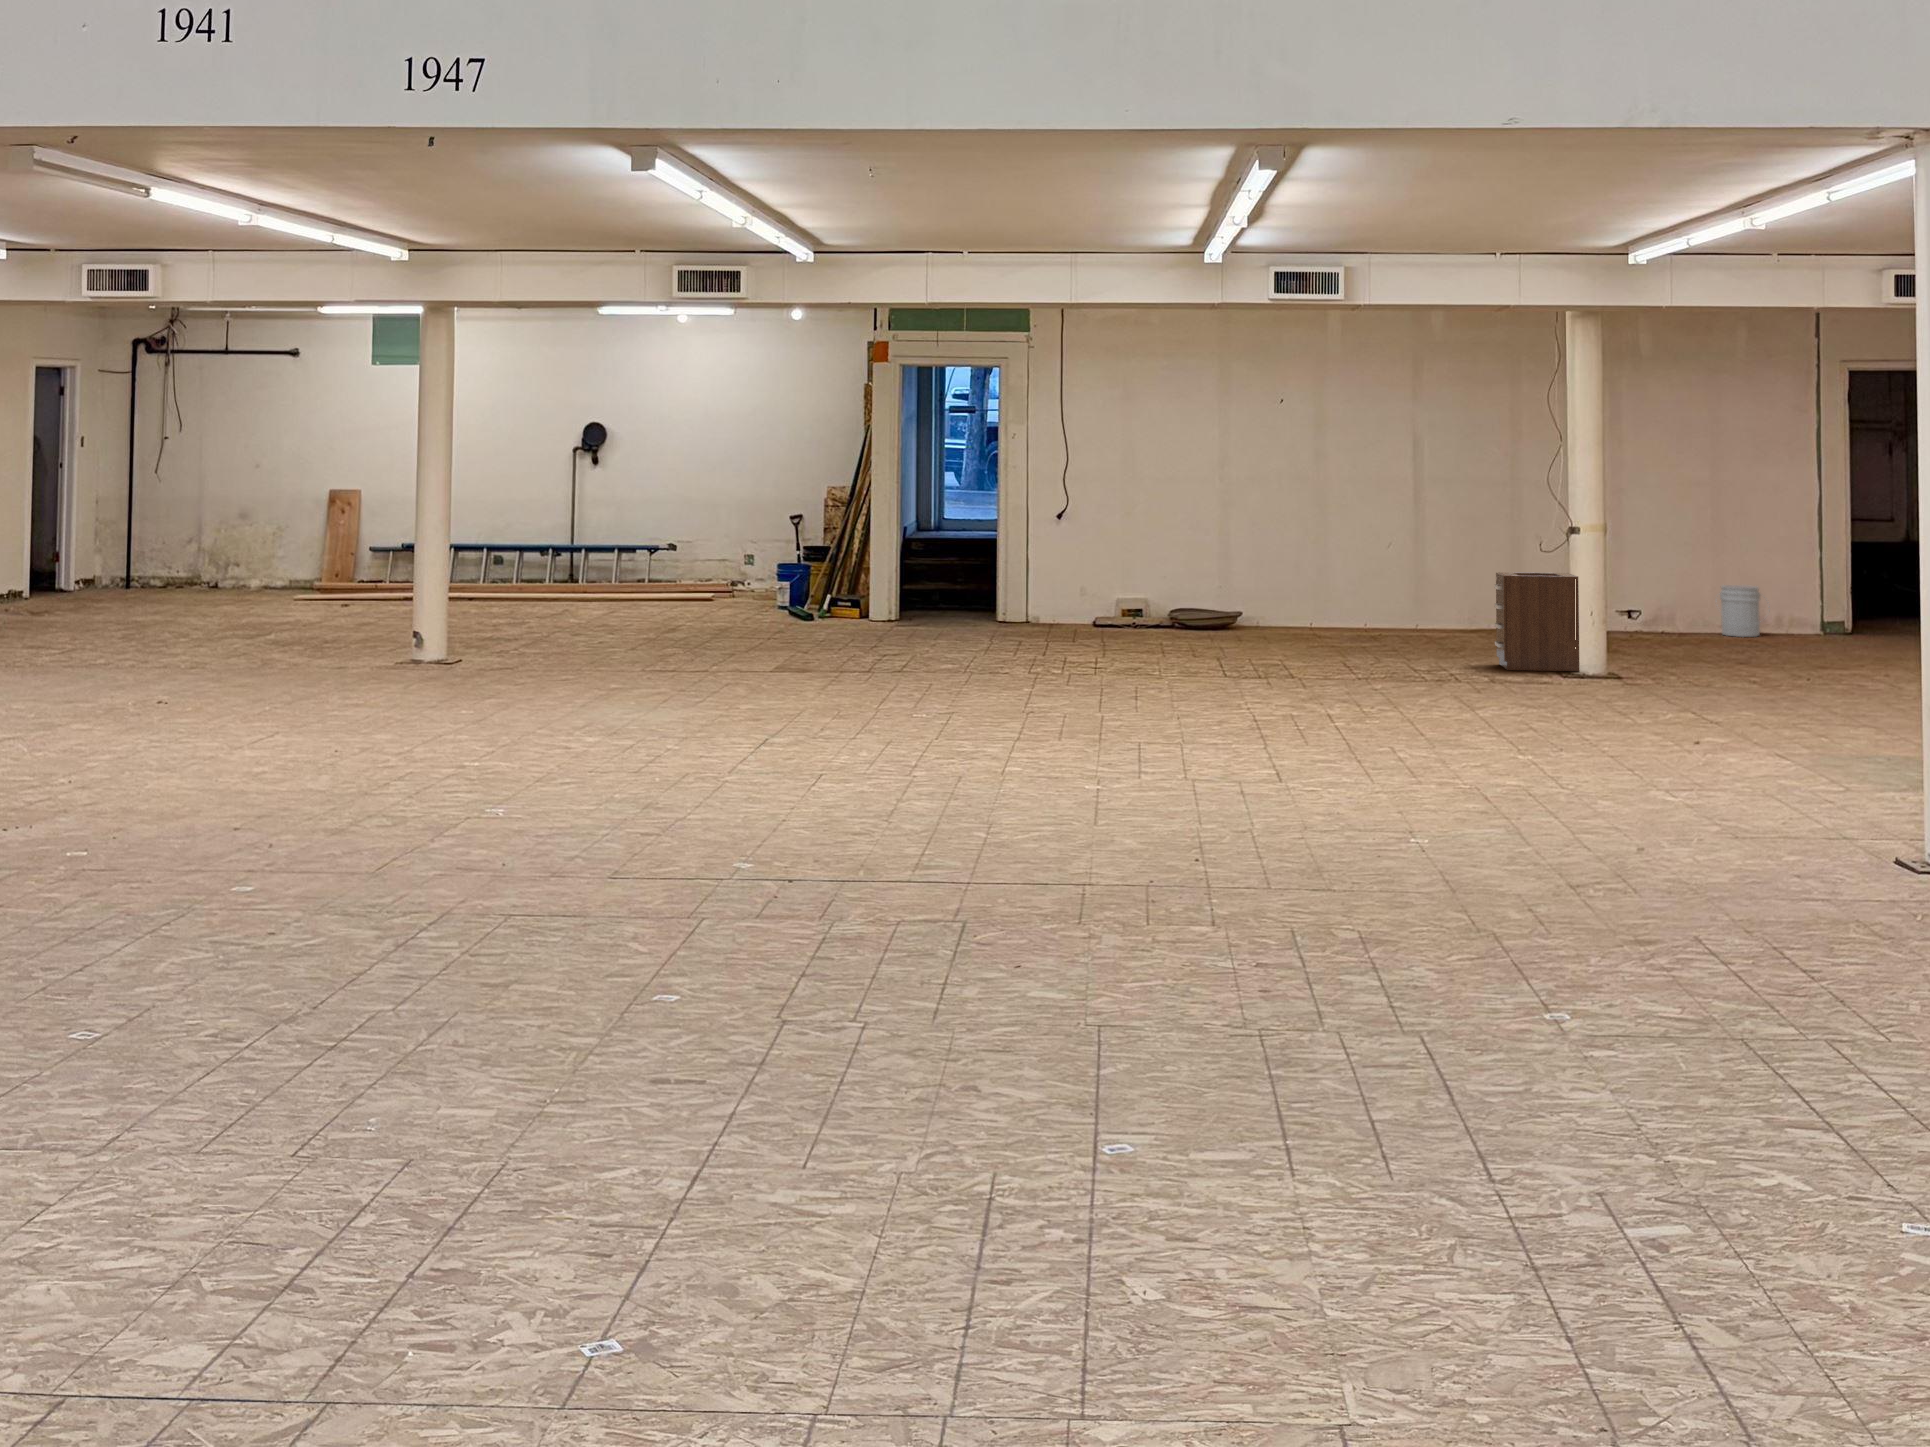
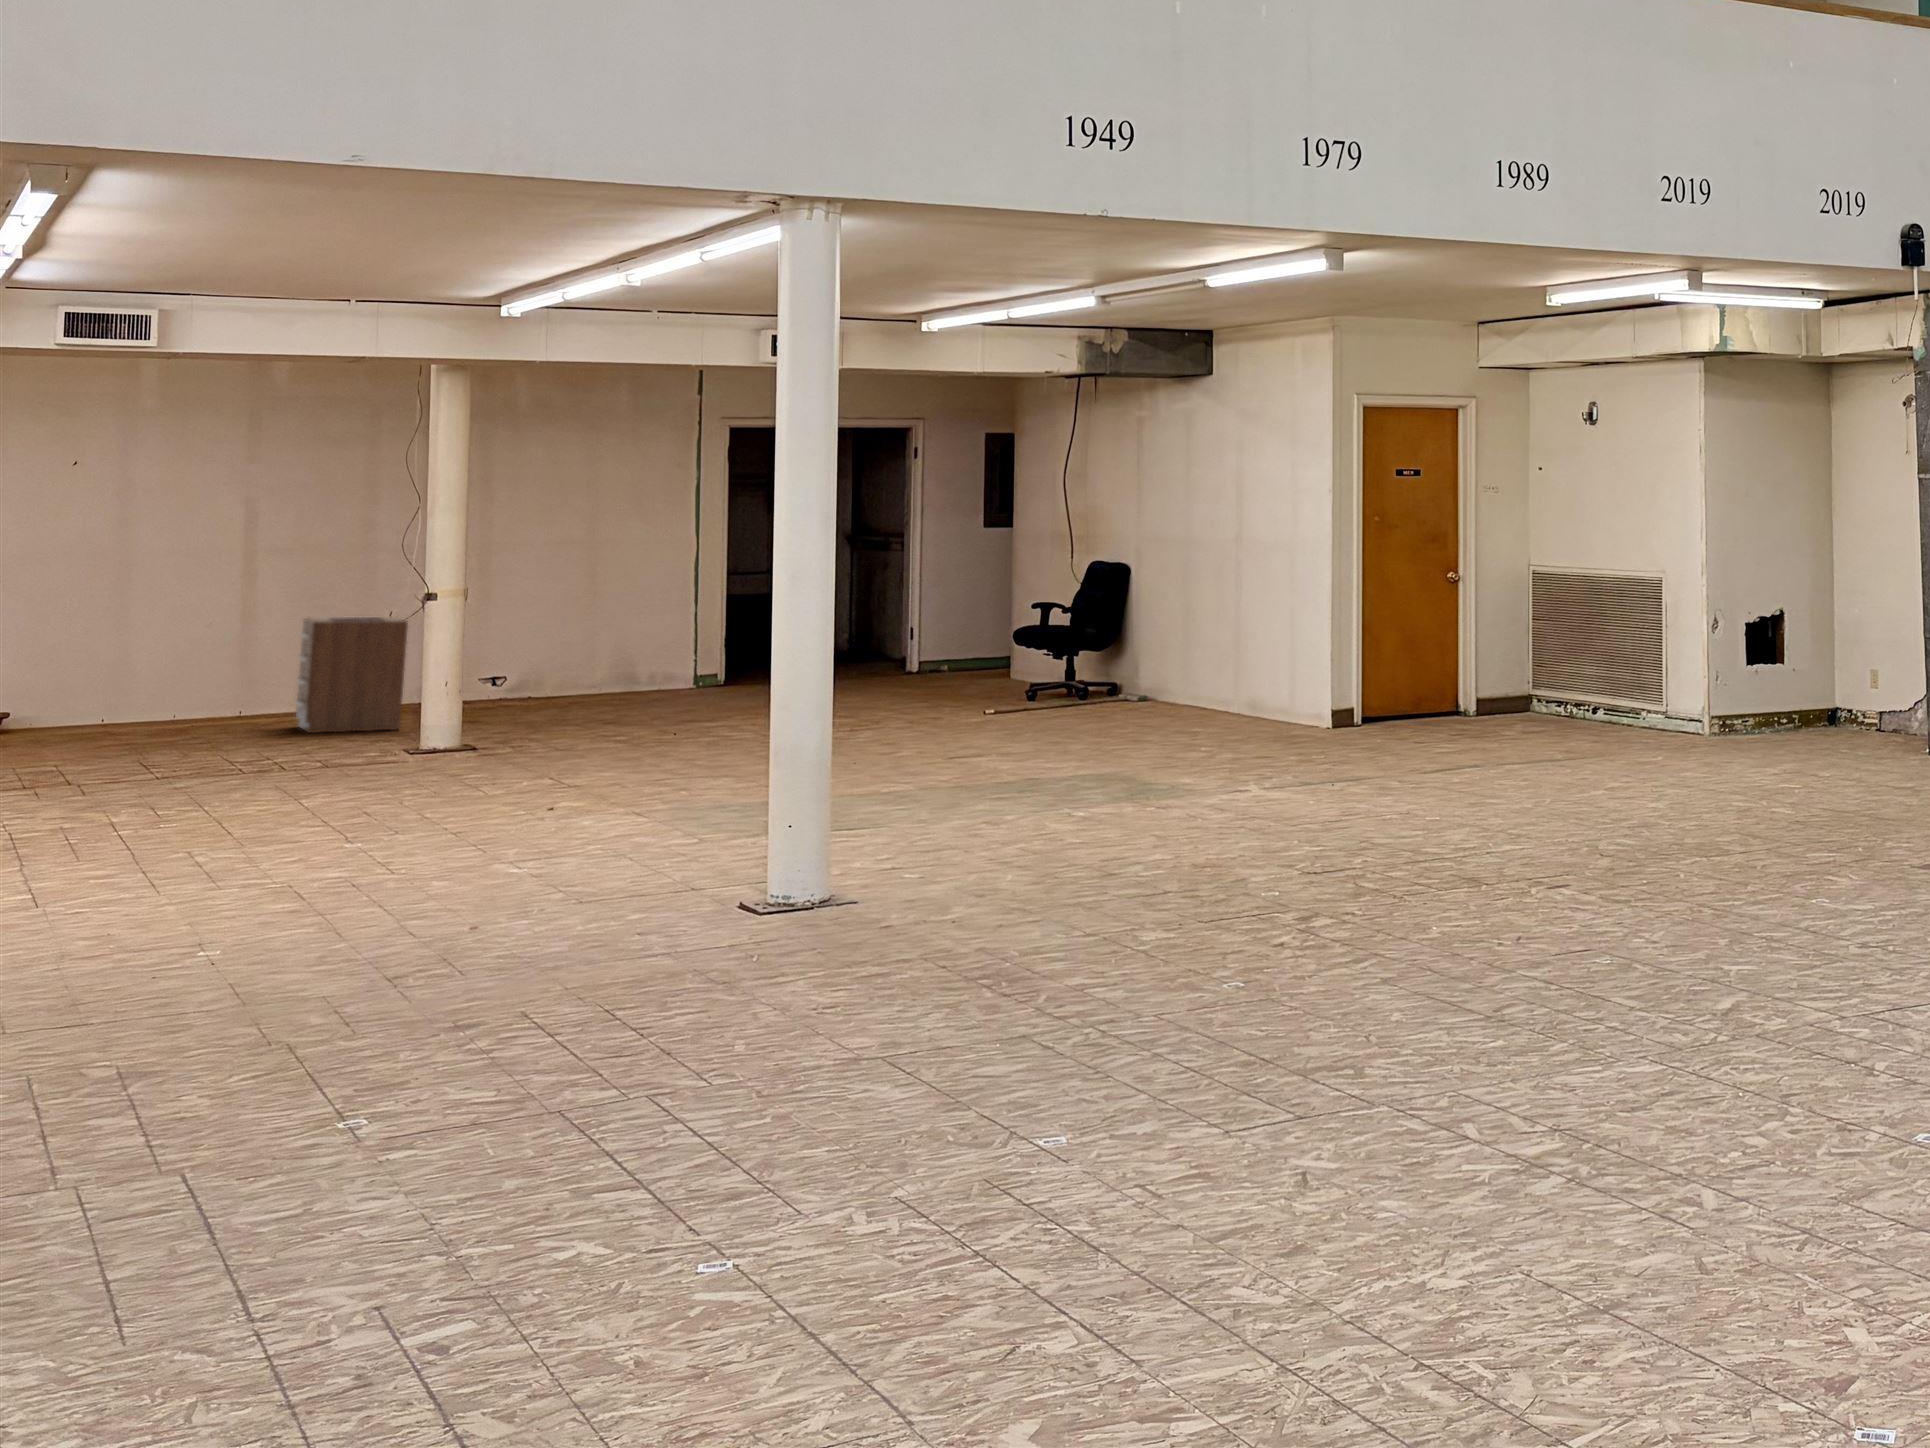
bucket: present [1716,585,1760,637] -> none [568,625,628,681]

